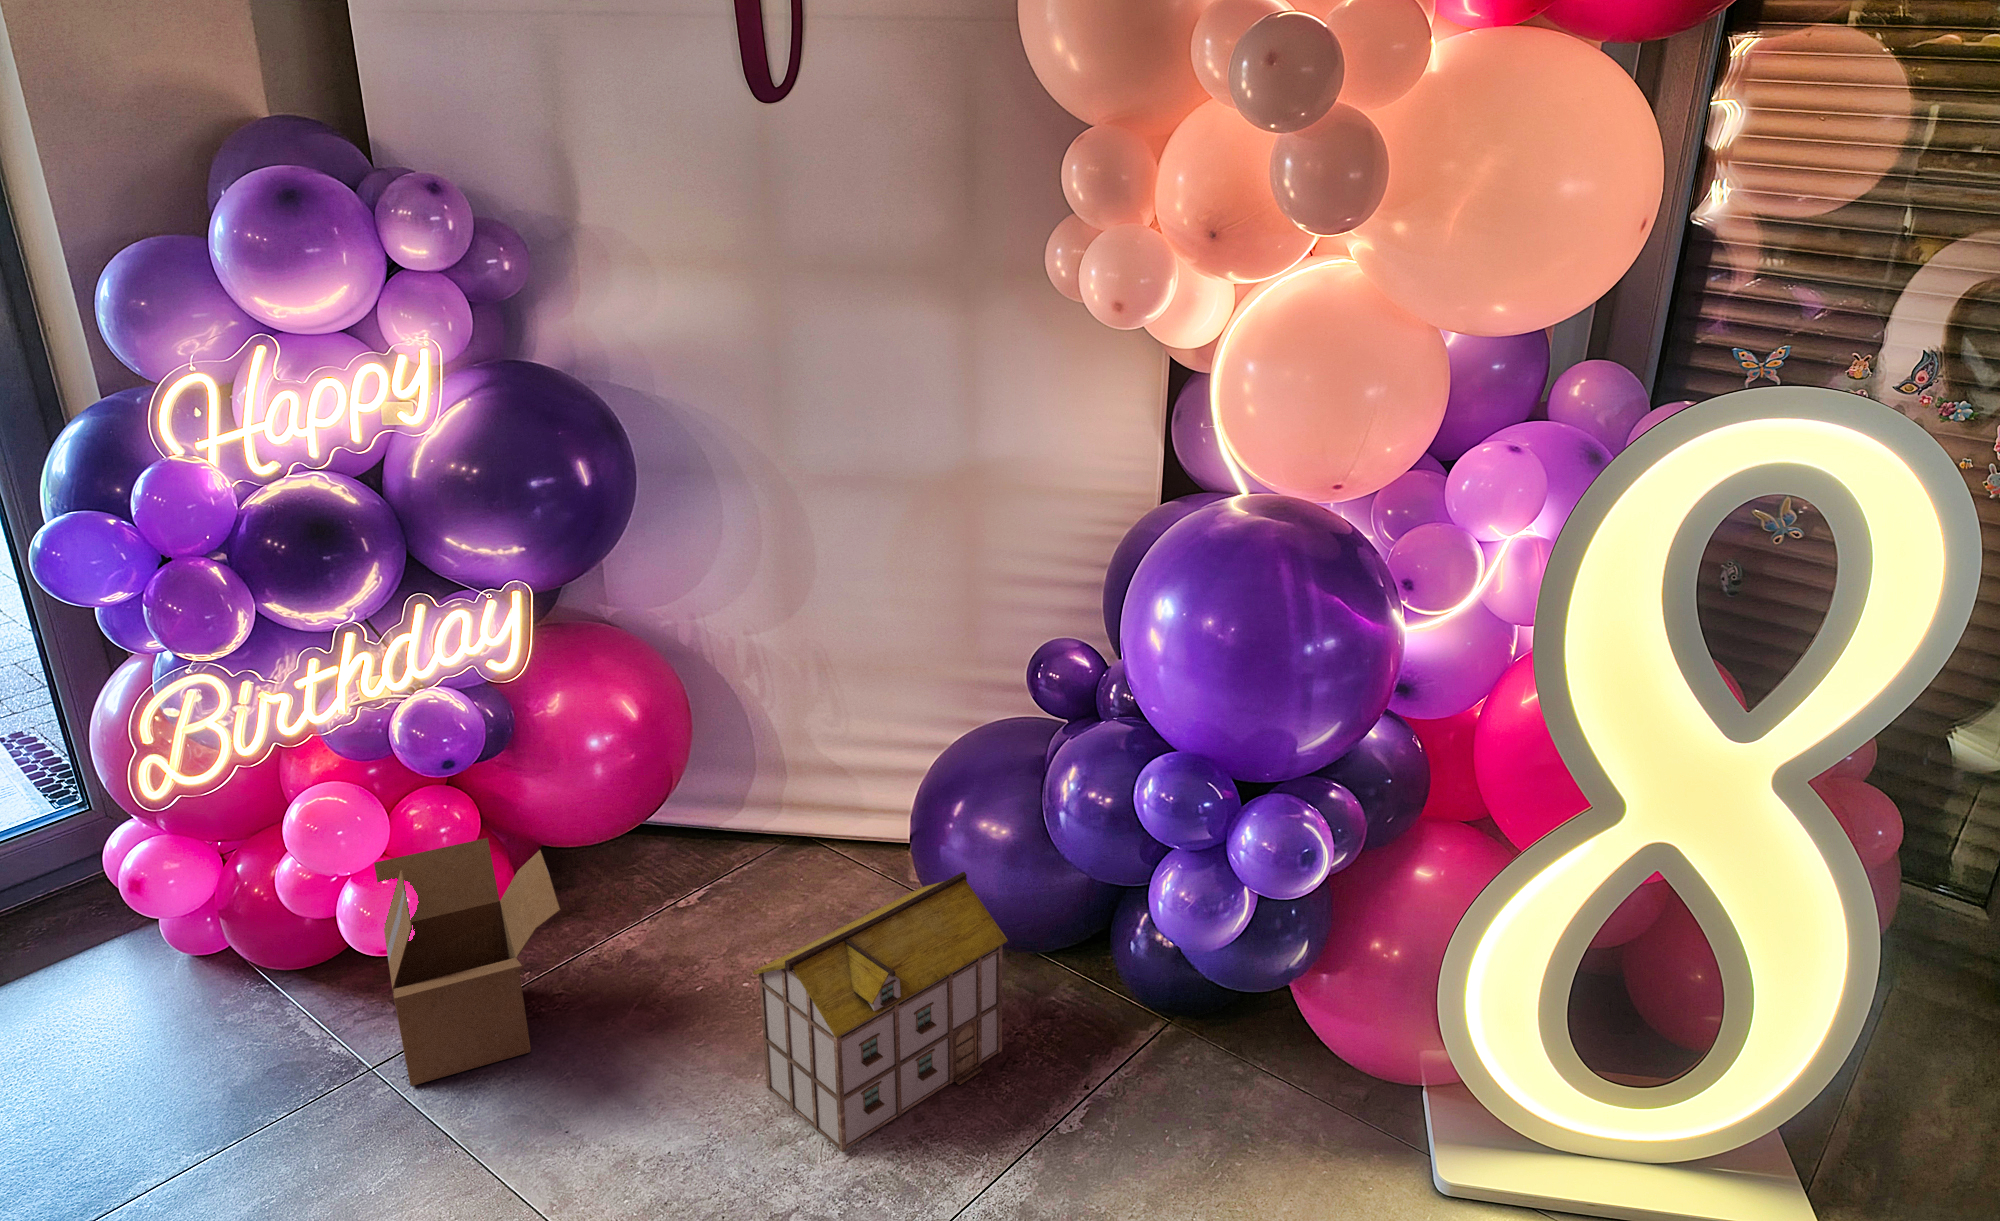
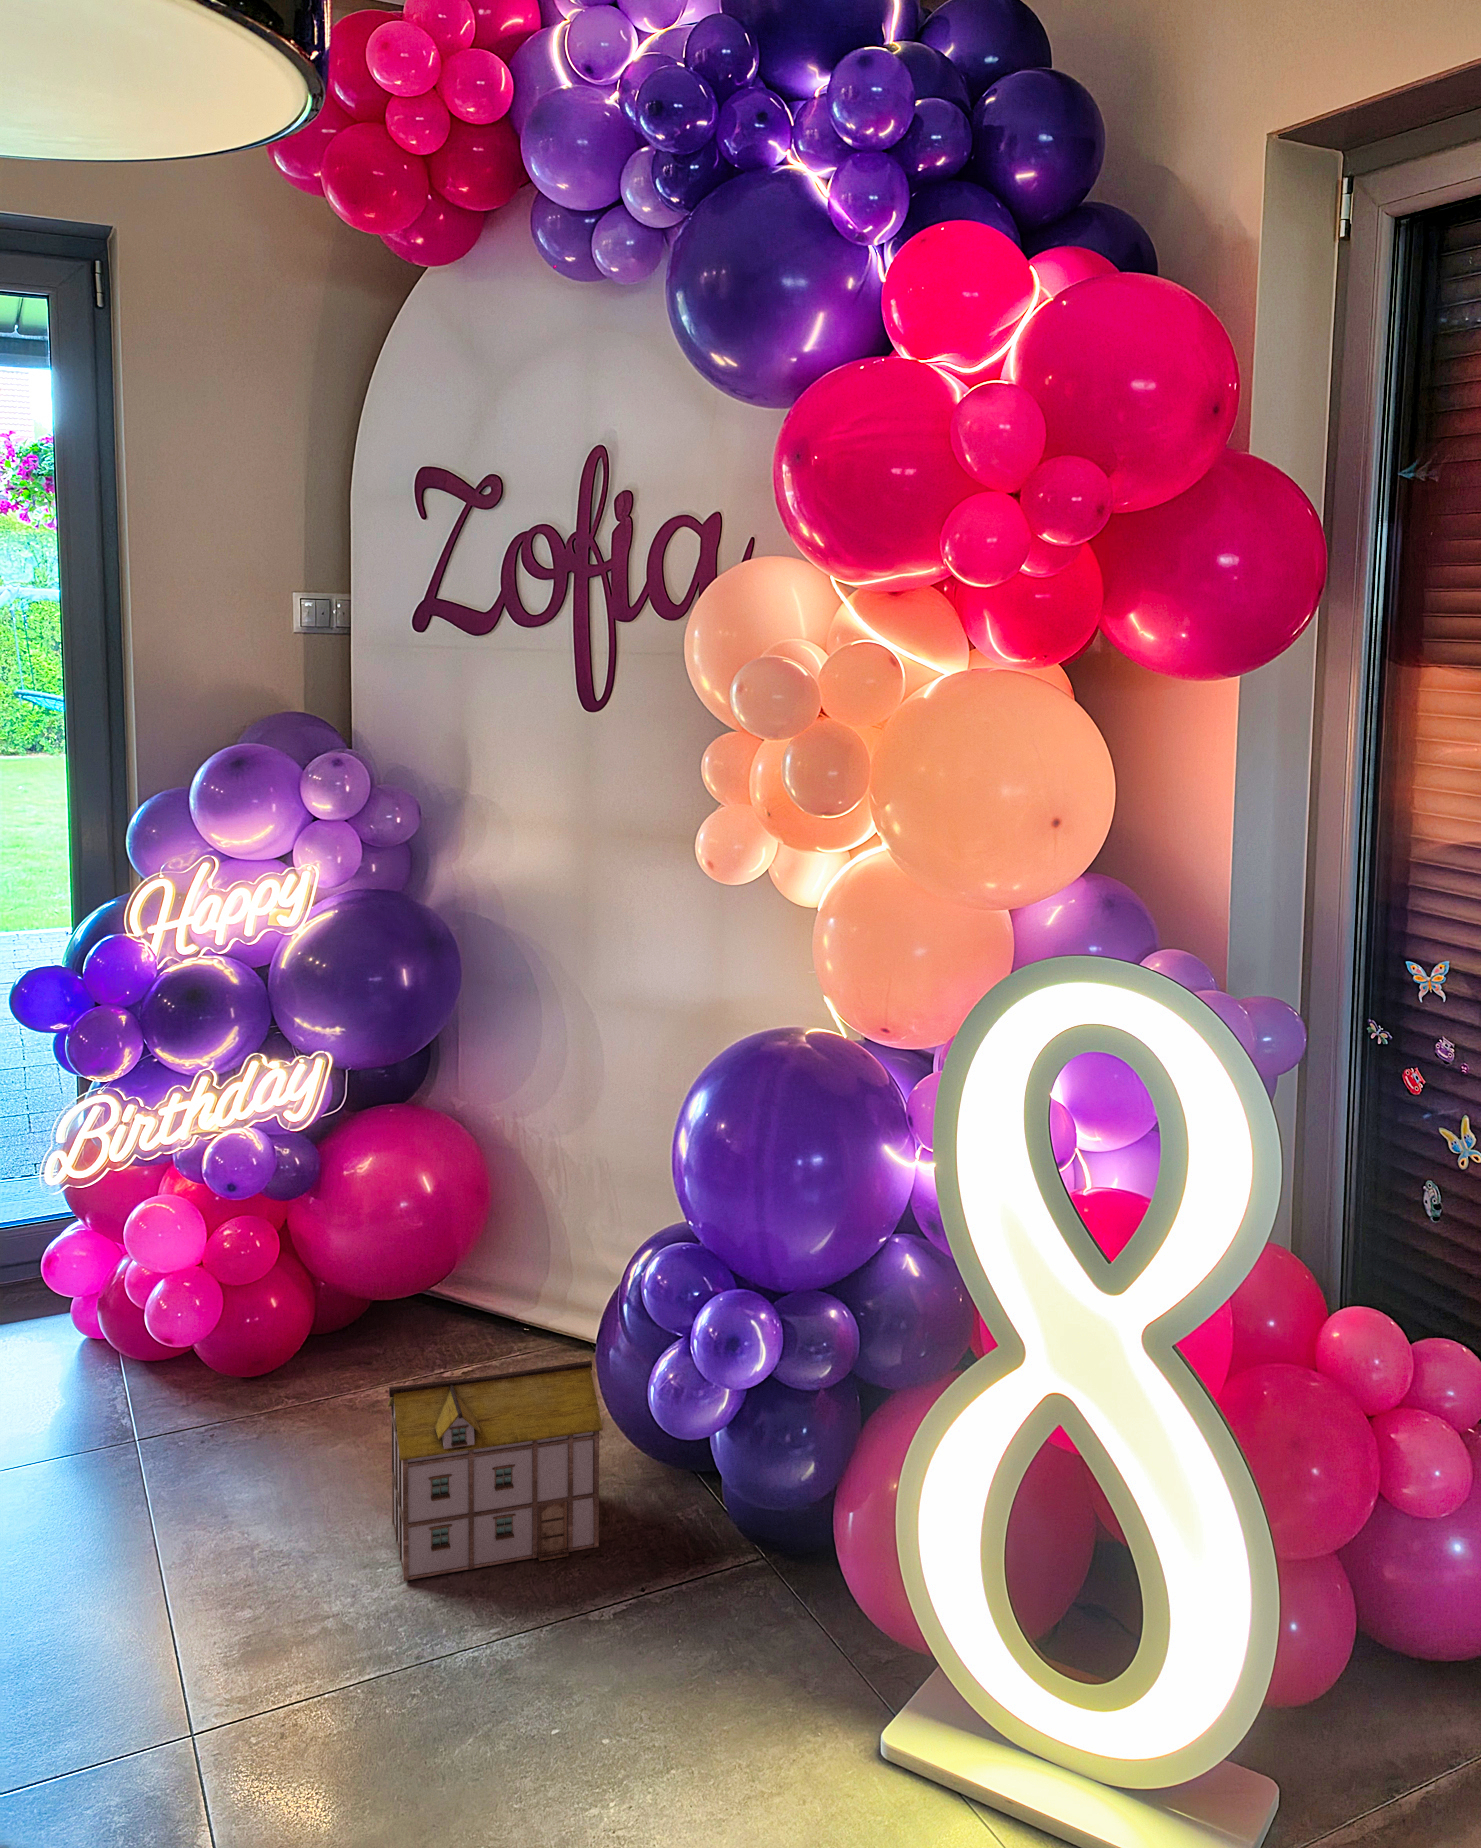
cardboard box: present [374,838,561,1086] -> none [133,1271,313,1456]

